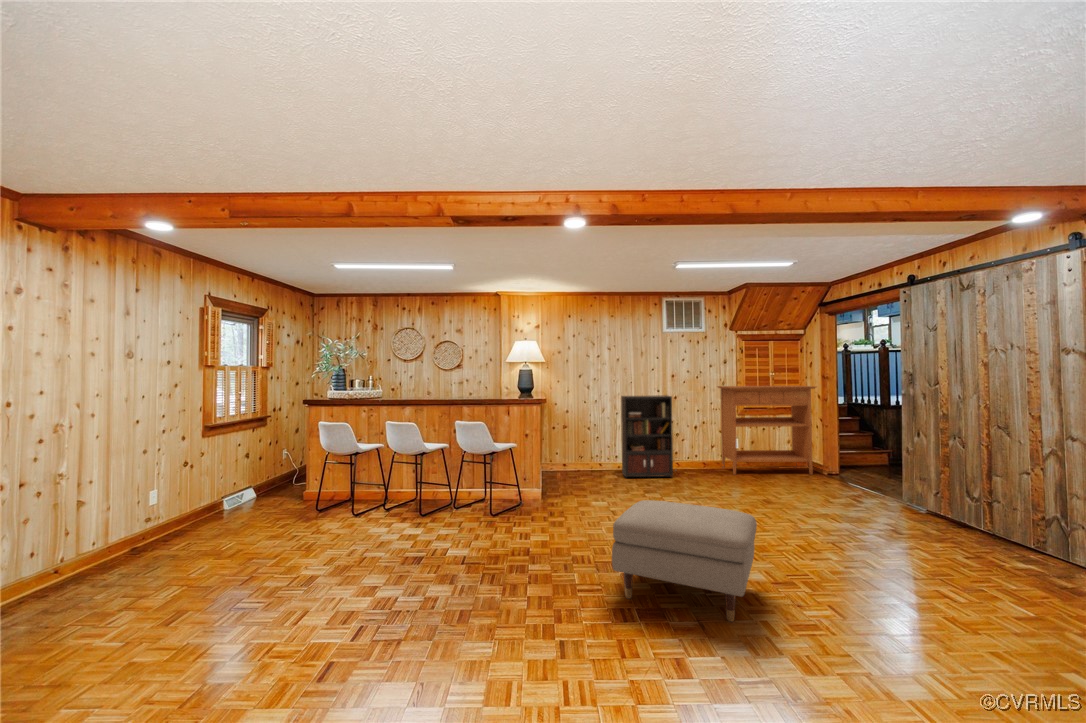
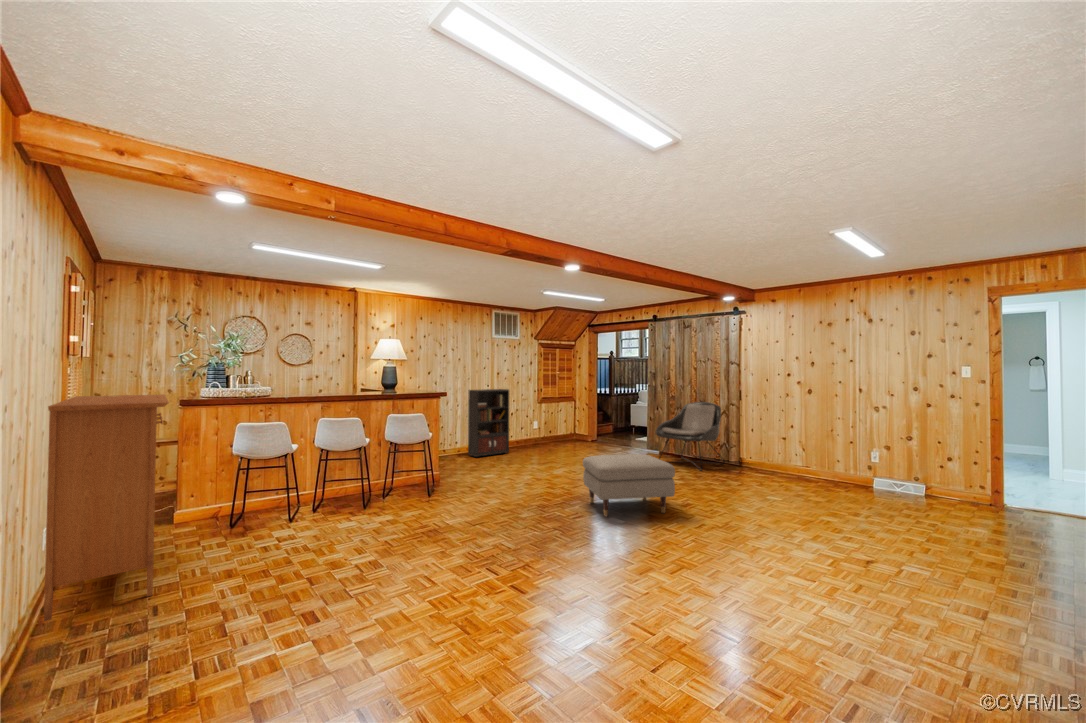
console table: present [718,386,816,475] -> present [44,394,169,621]
lounge chair: none [877,427,1046,560] -> present [656,402,724,471]

